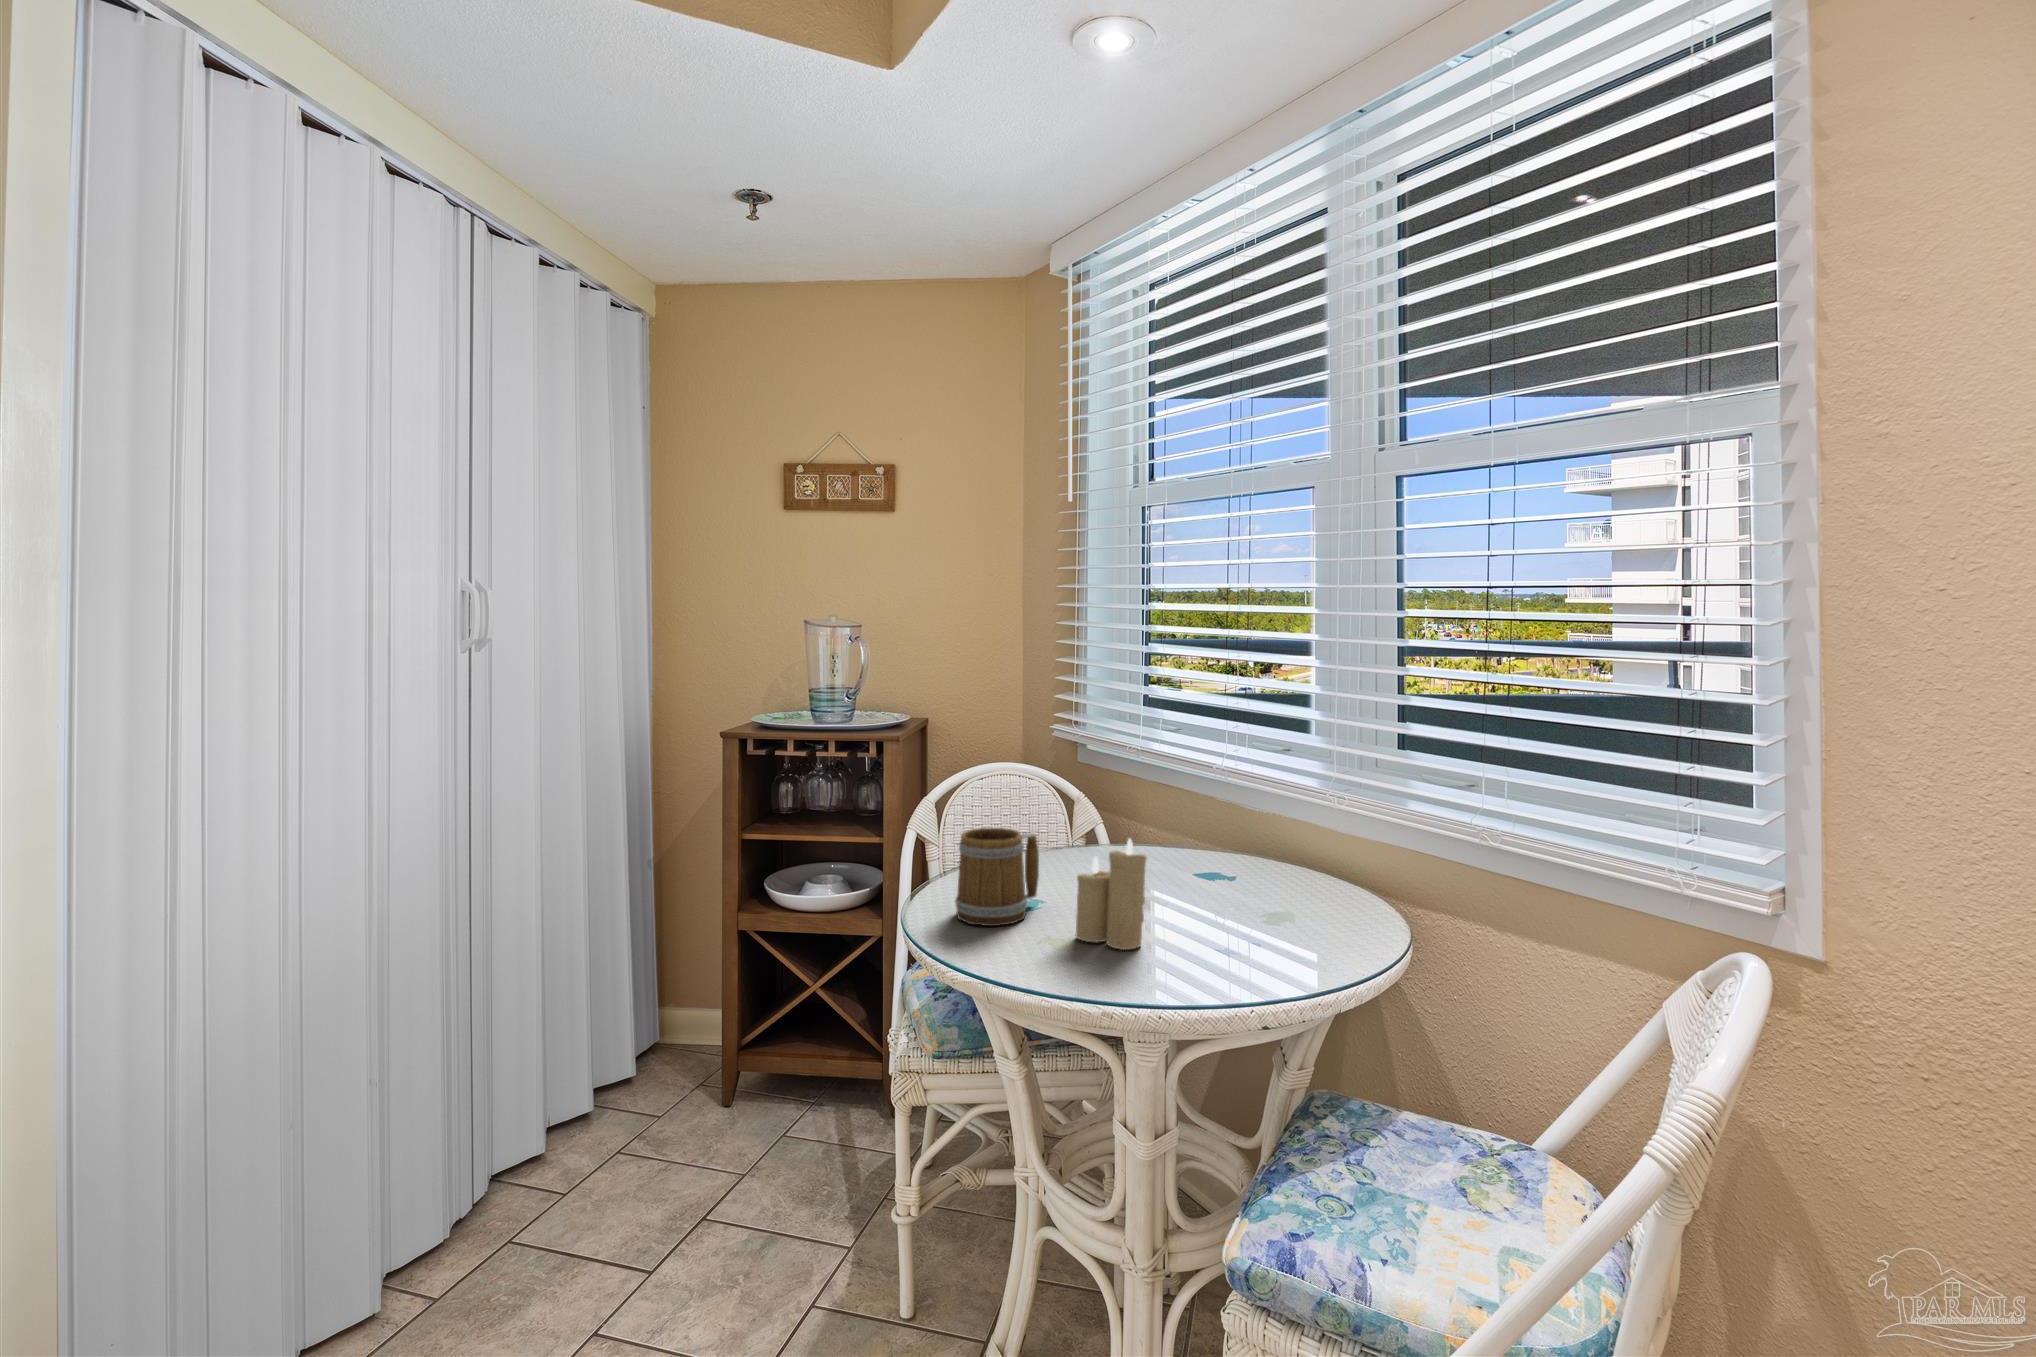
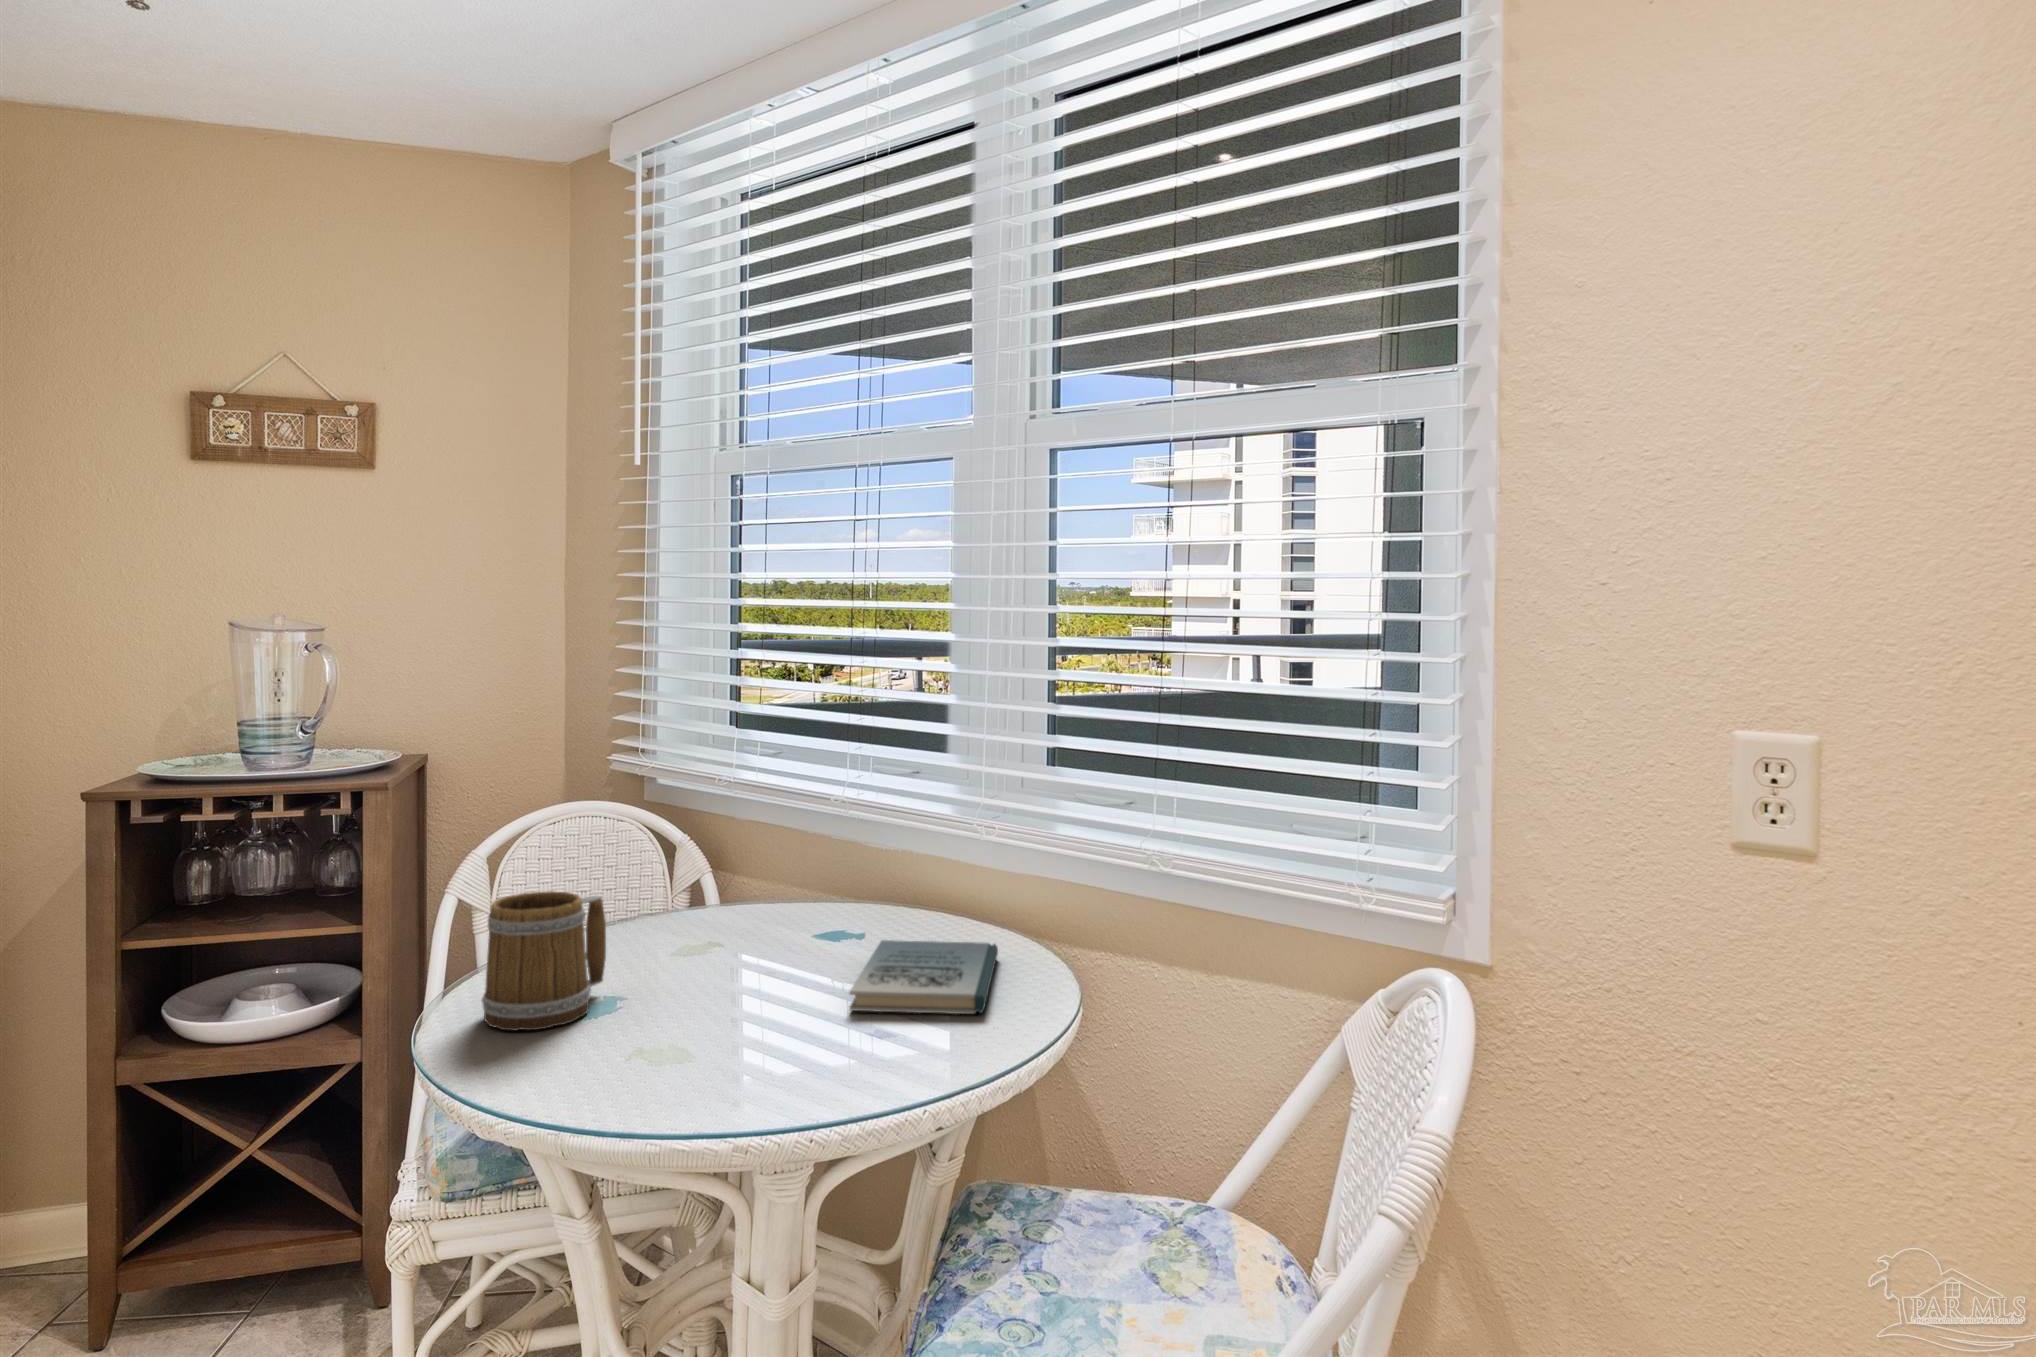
candle: present [1076,839,1147,950] -> none [663,890,760,1040]
book: none [1215,885,1345,953] -> present [849,940,998,1014]

